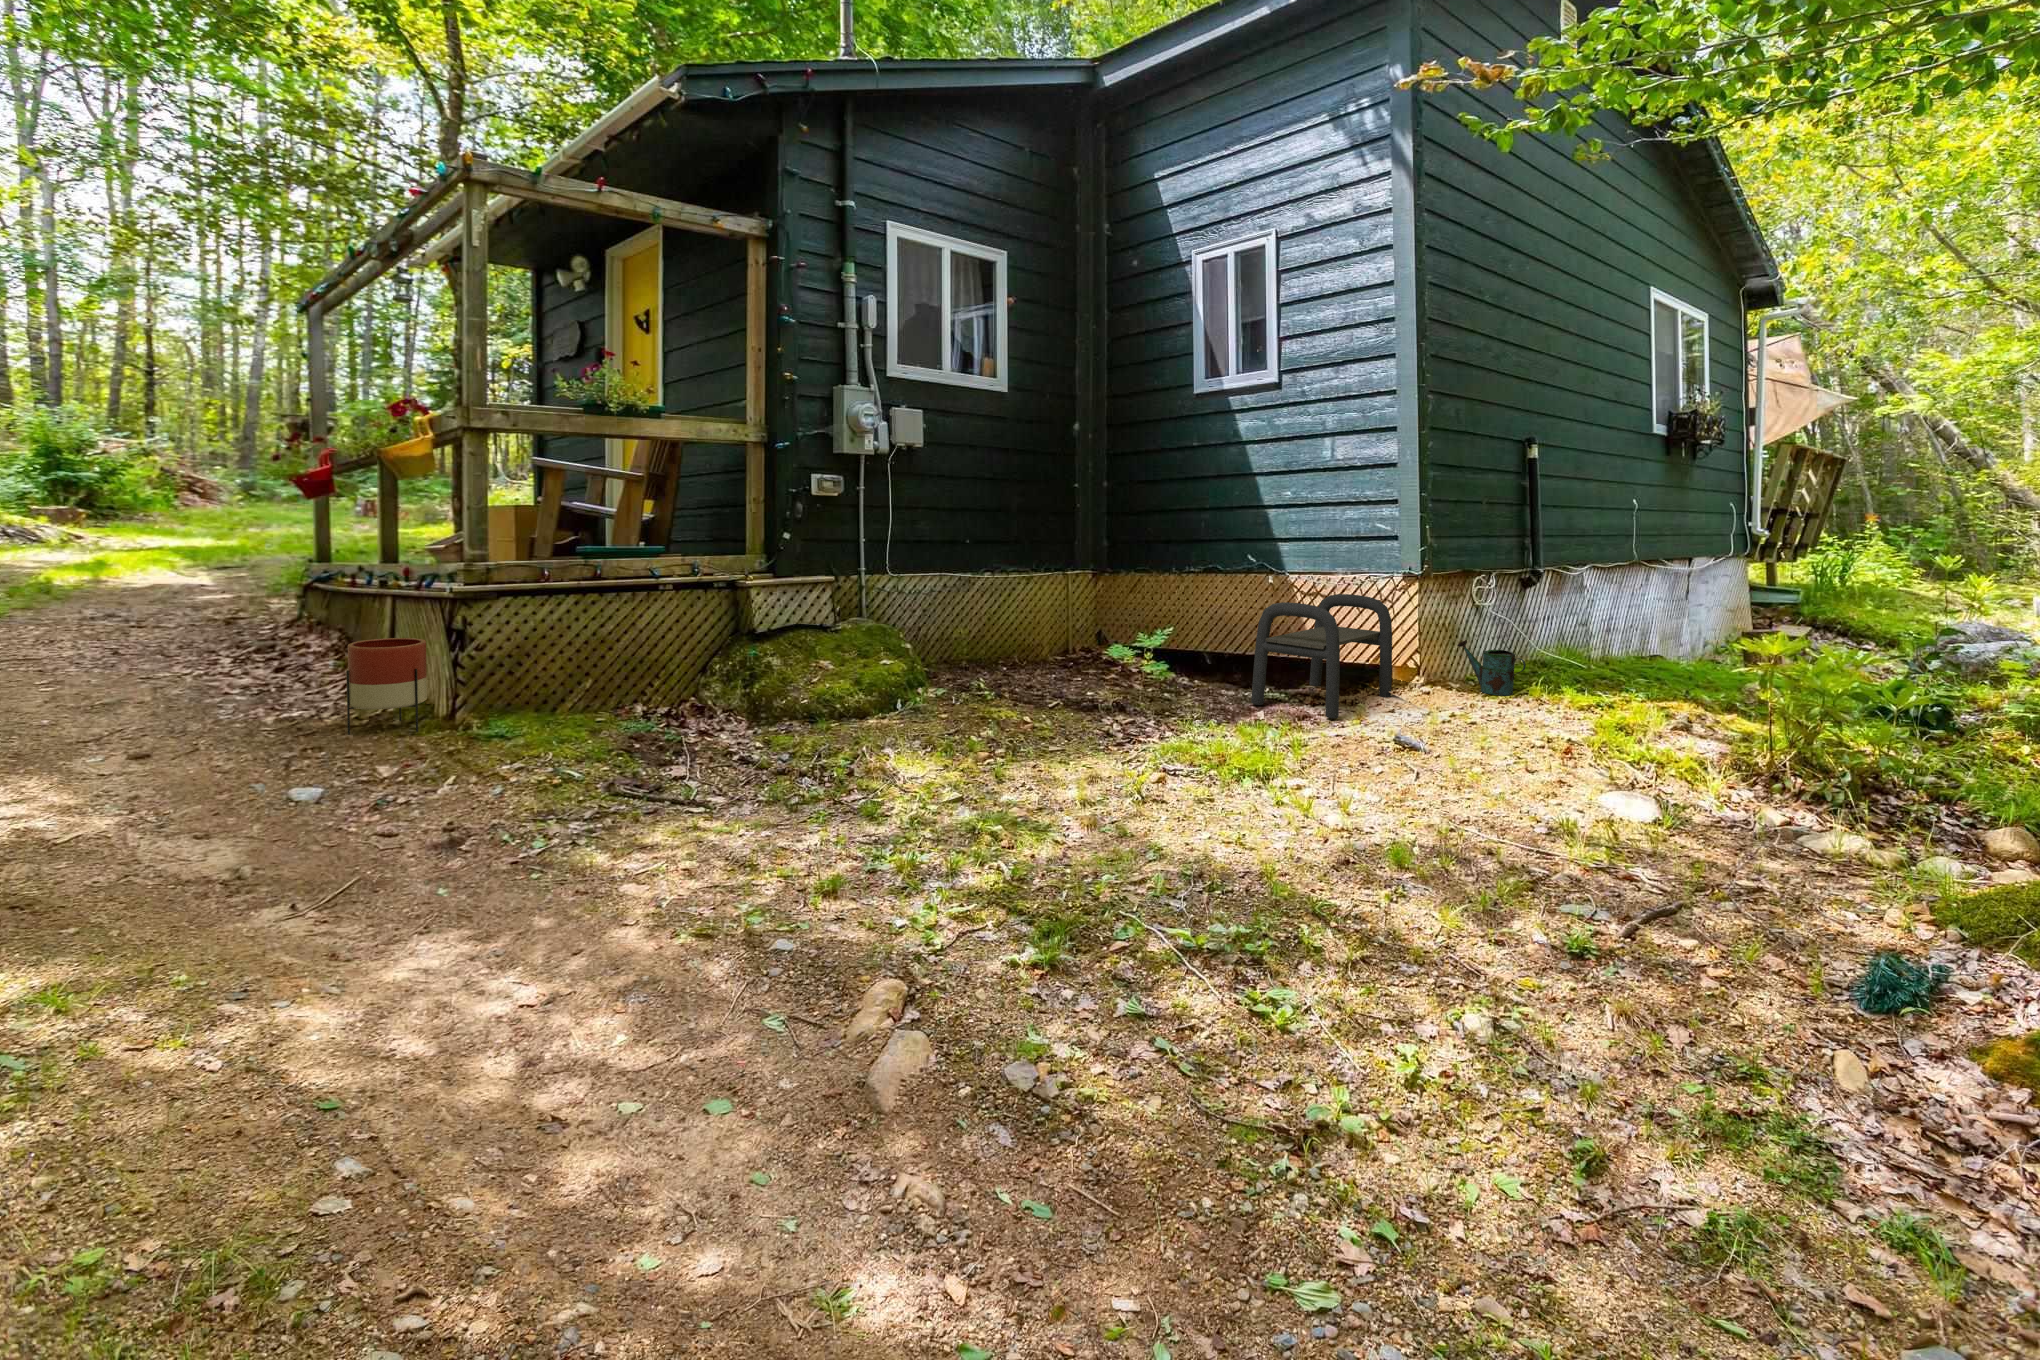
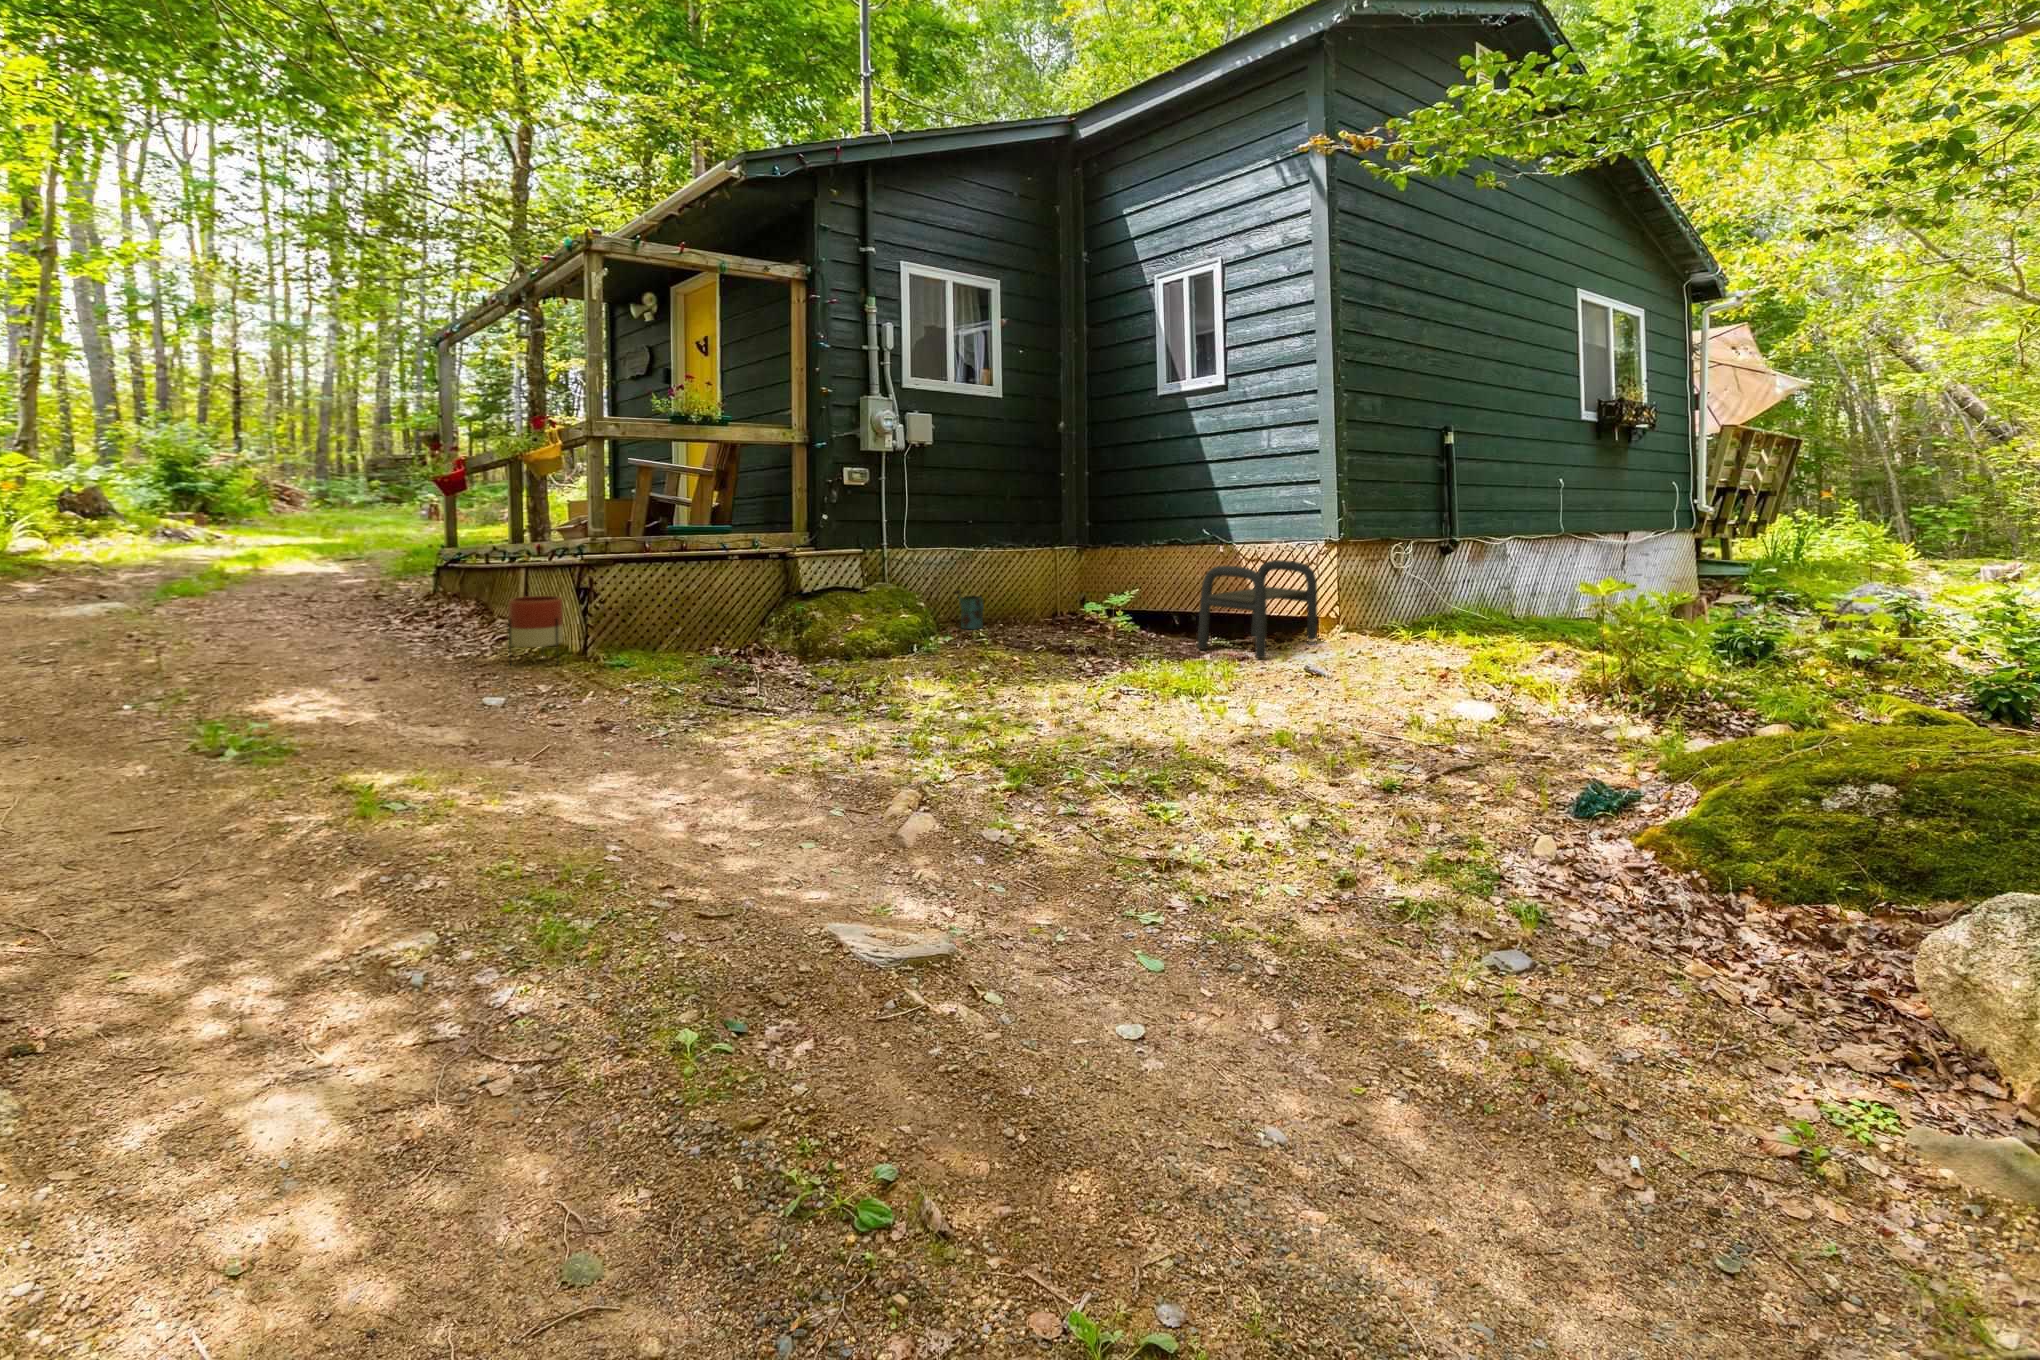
watering can: present [1457,640,1526,695] -> present [955,590,984,629]

